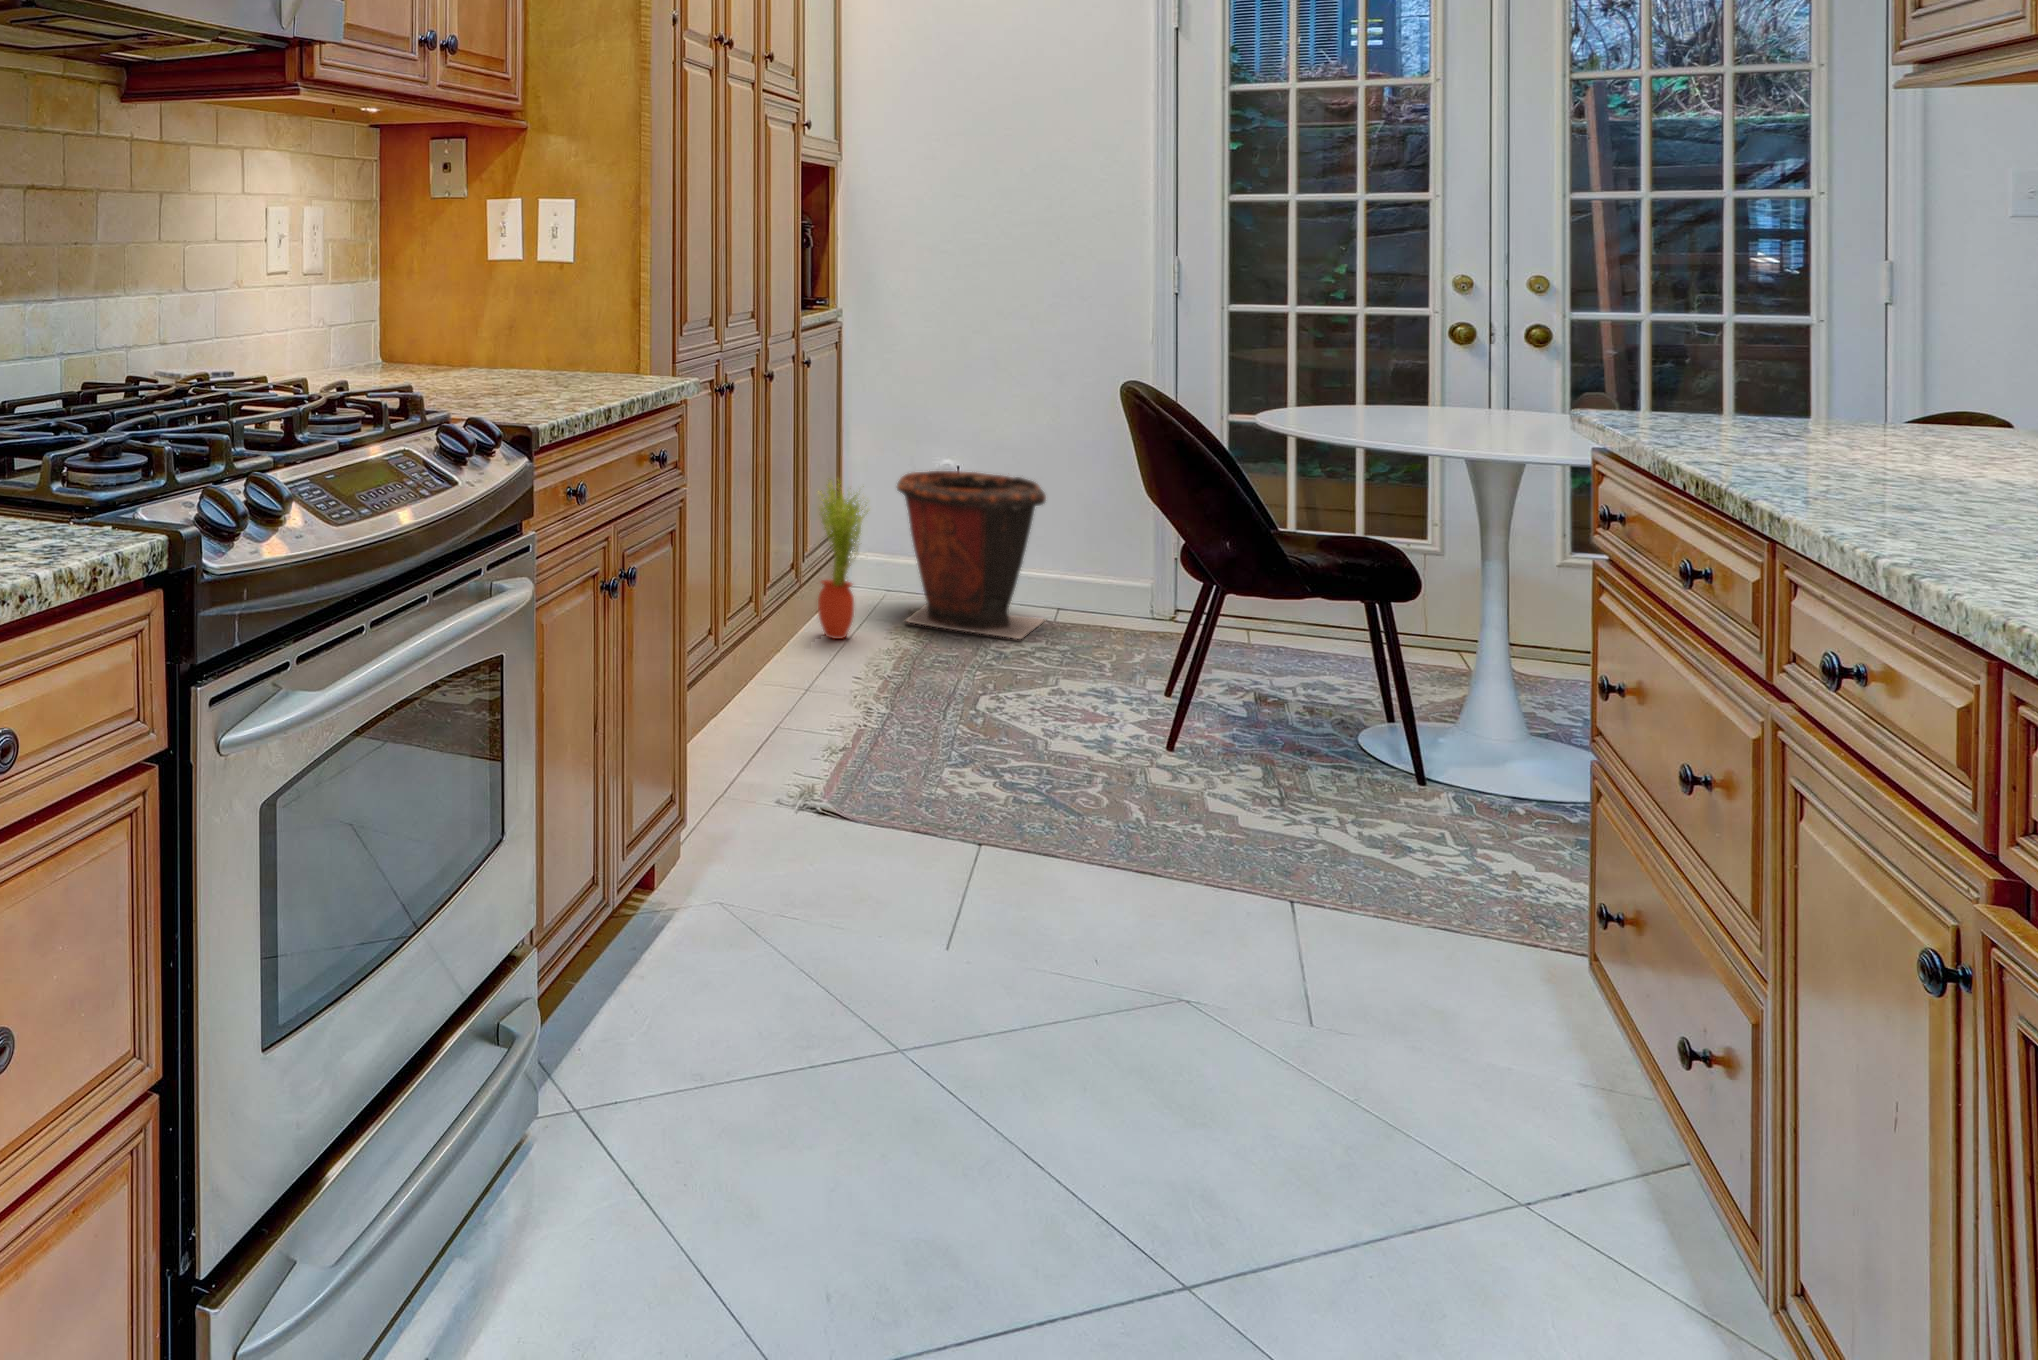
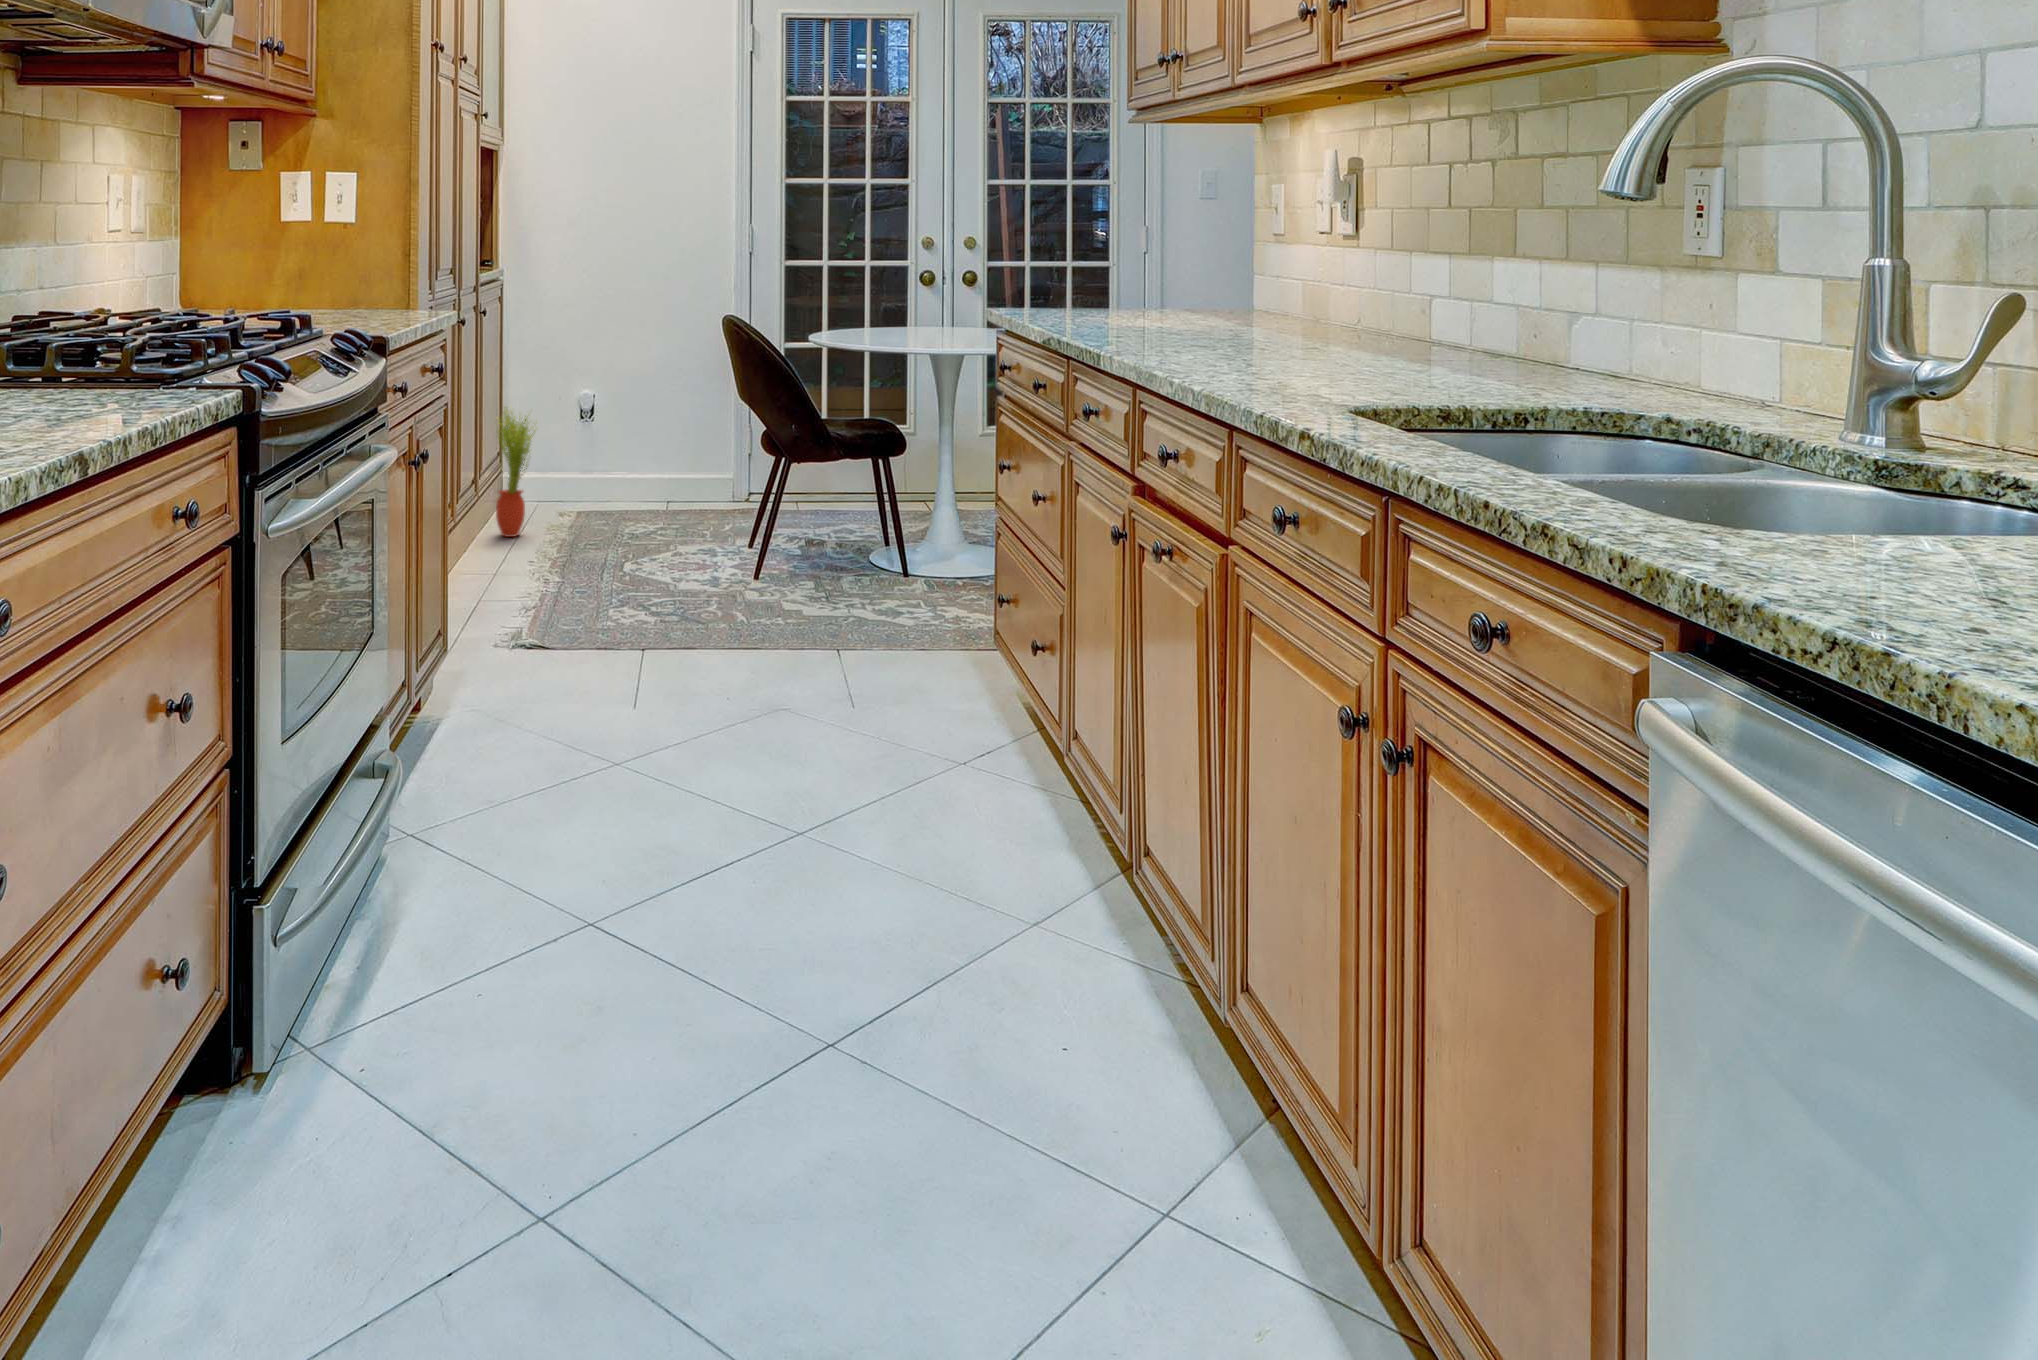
waste bin: present [897,471,1046,639] -> none [554,396,665,522]

